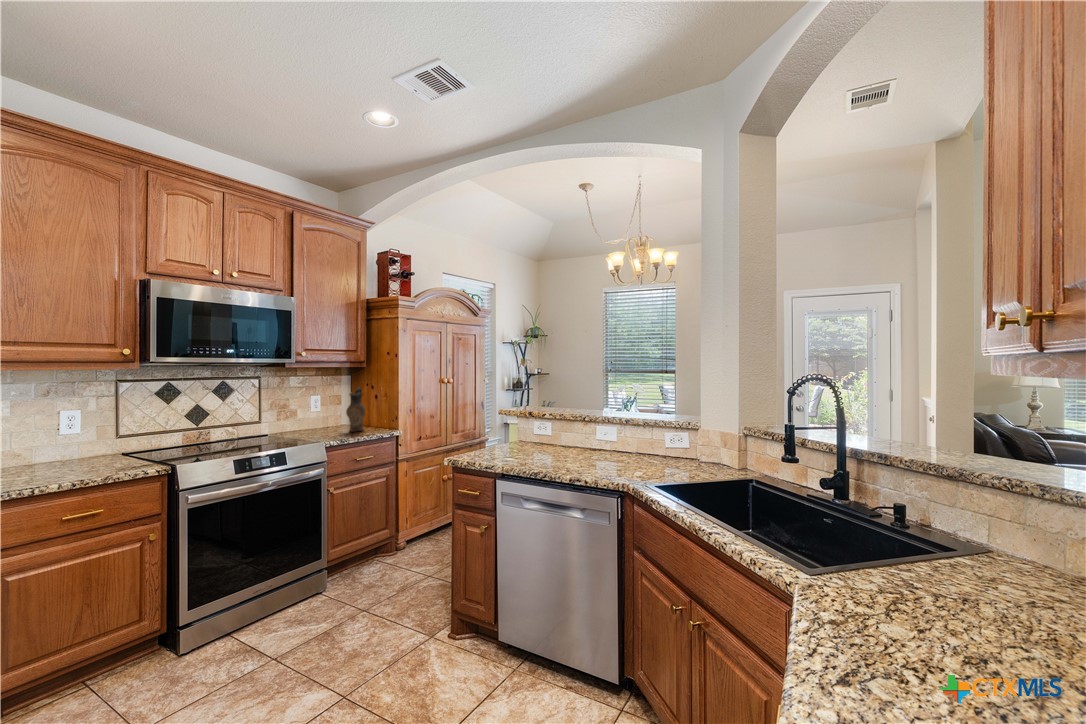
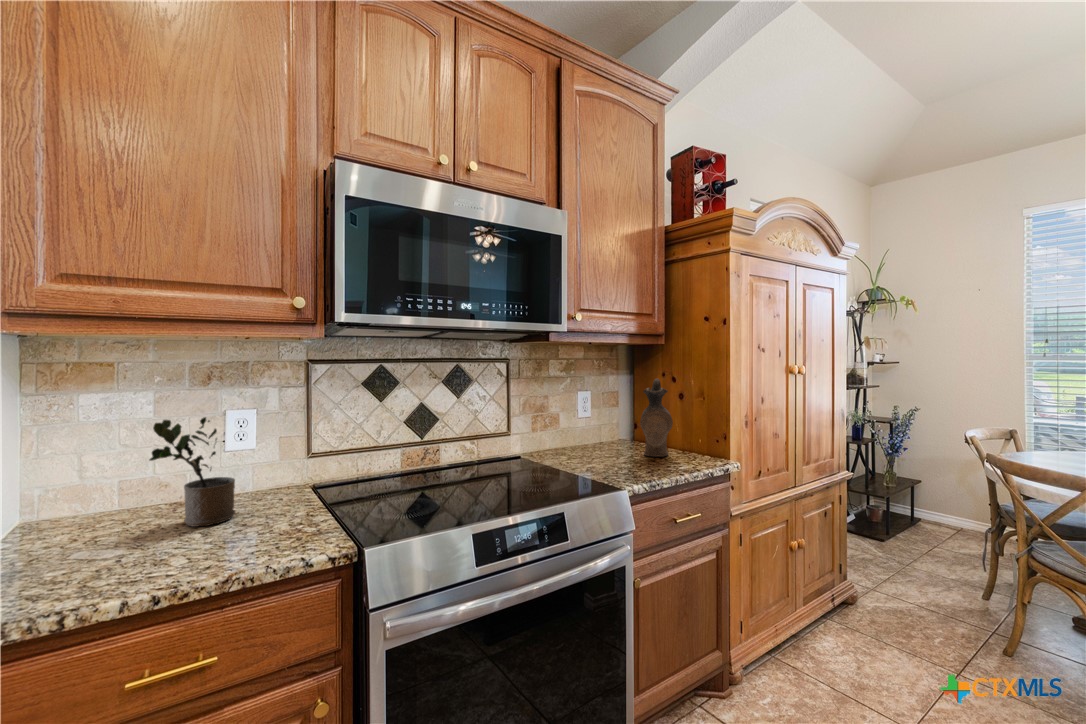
potted plant: none [35,412,84,469] -> present [149,417,235,527]

